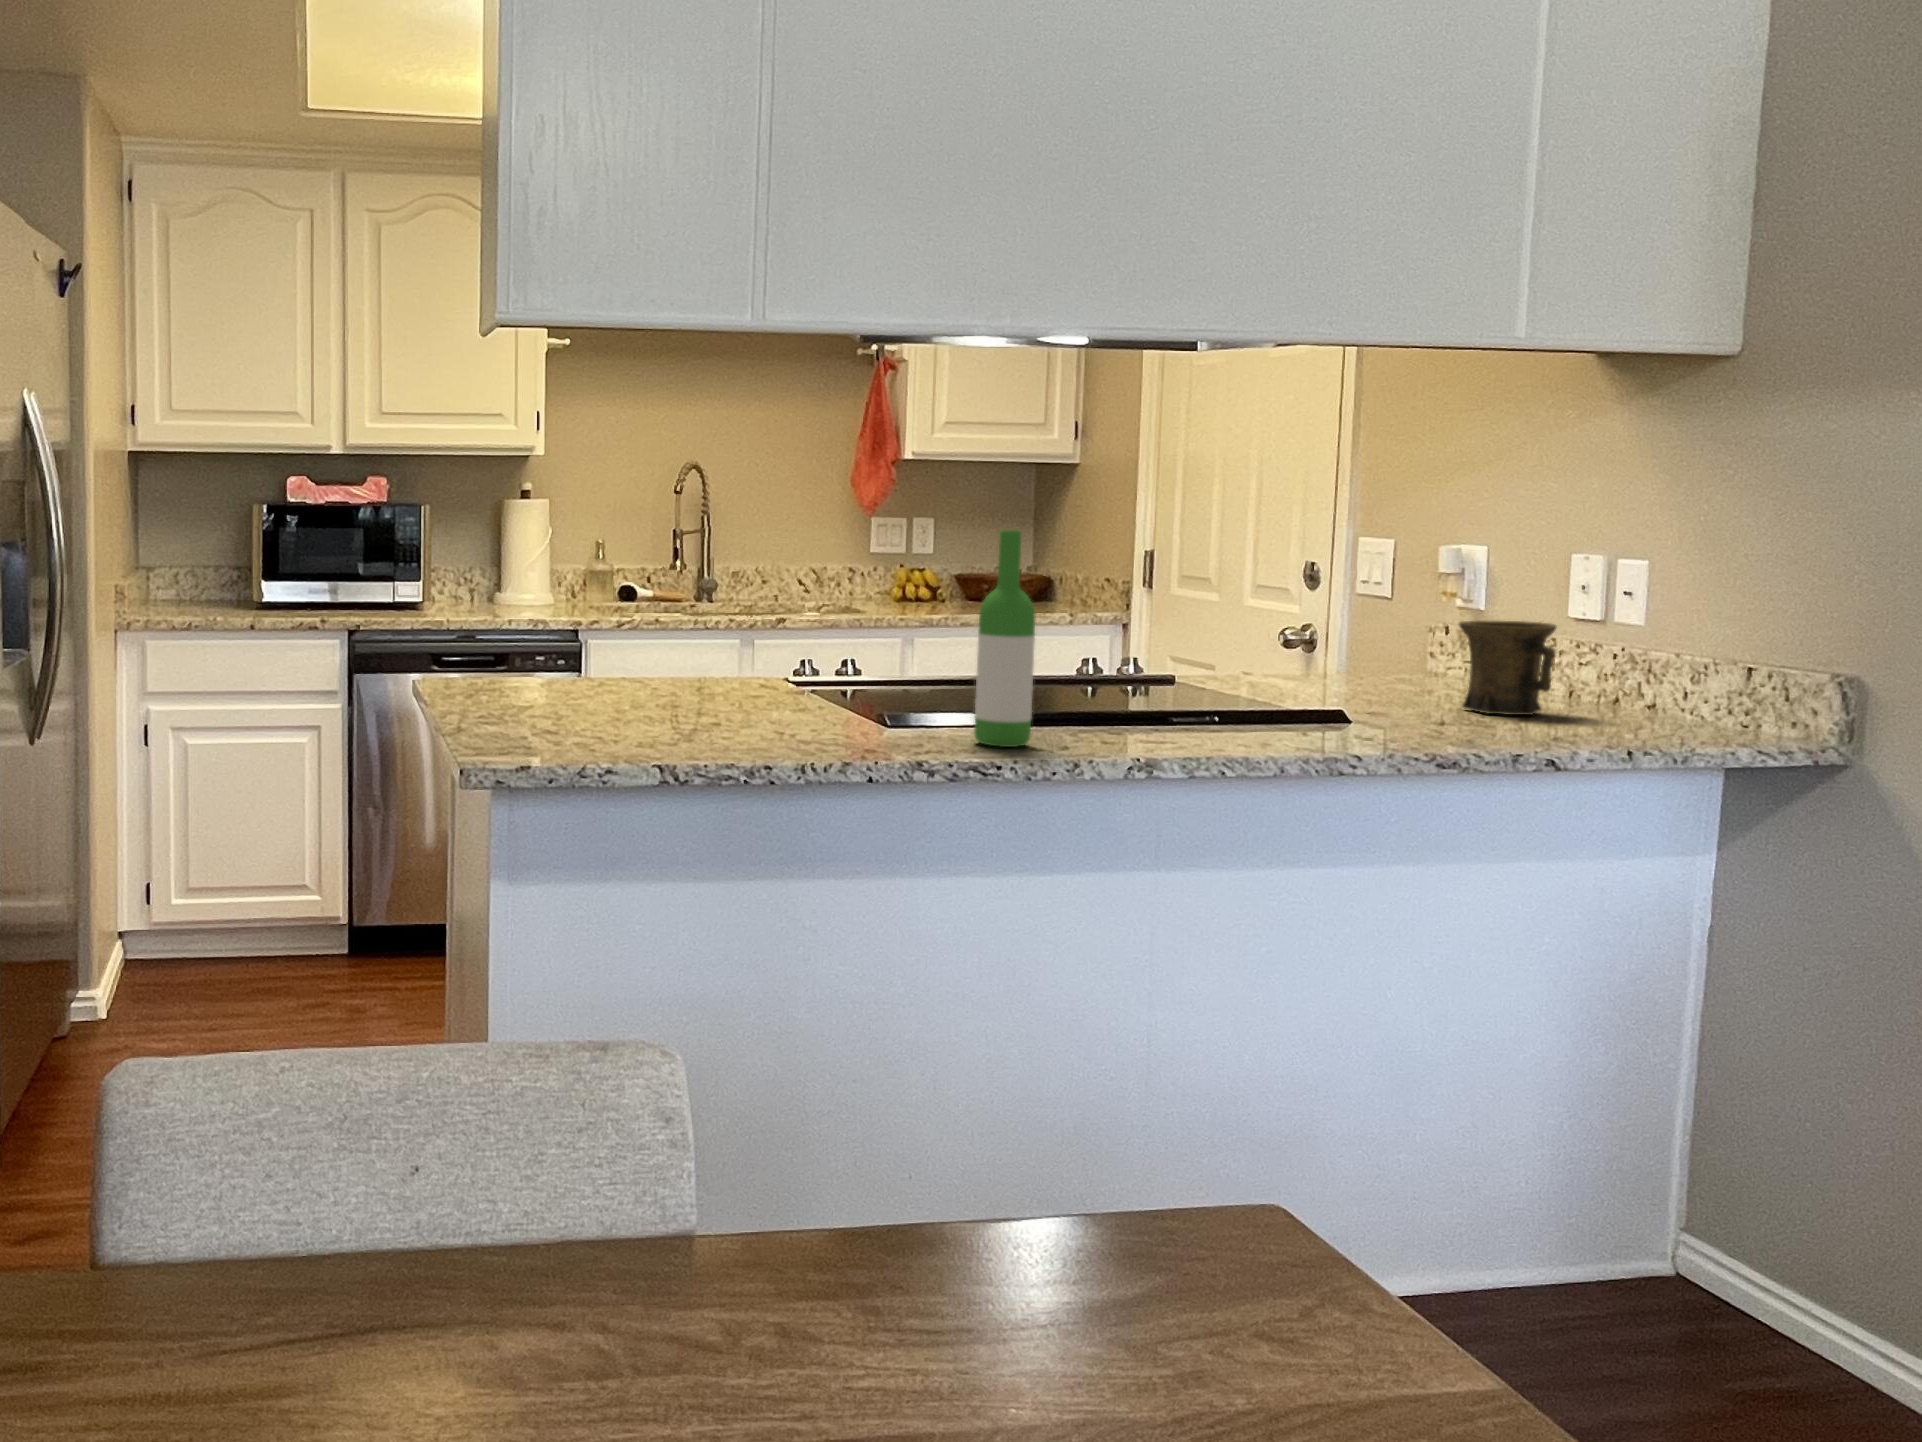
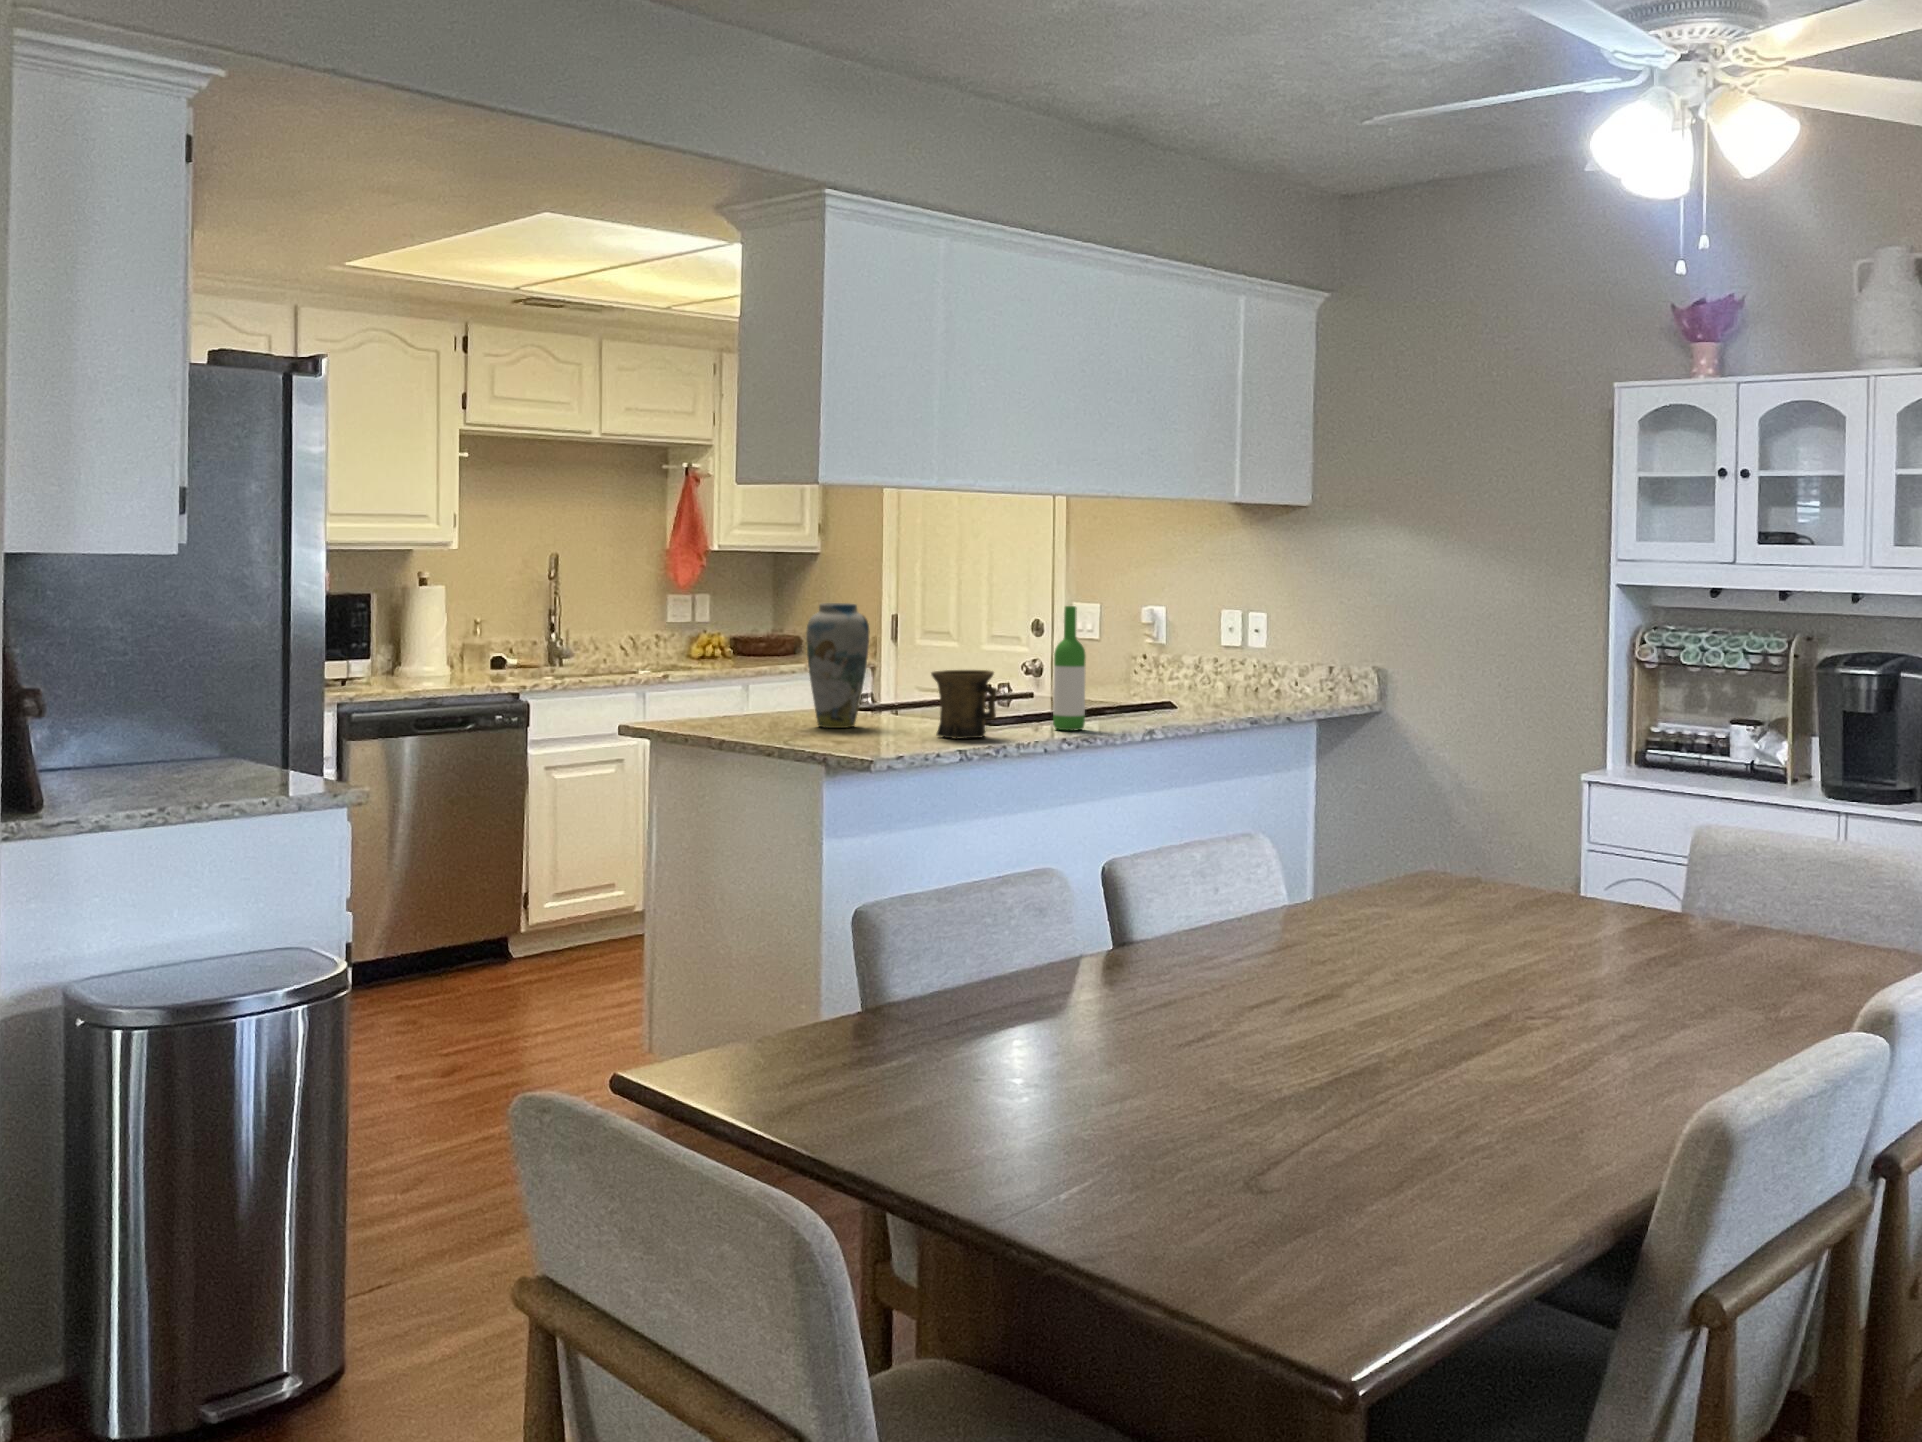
vase: none [626,518,721,709] -> present [806,603,869,728]
mug: present [1459,620,1556,715] -> present [931,670,997,739]

